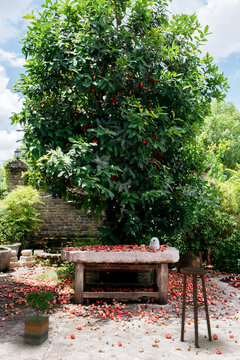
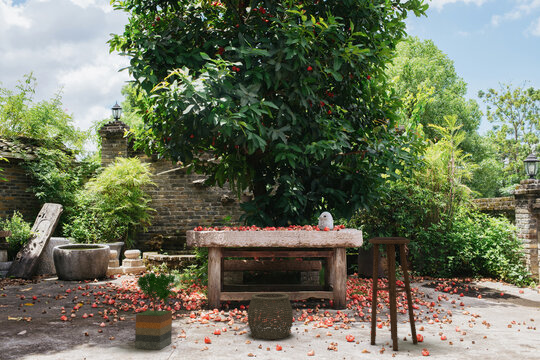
woven basket: none [99,301,130,335] -> present [247,293,293,339]

